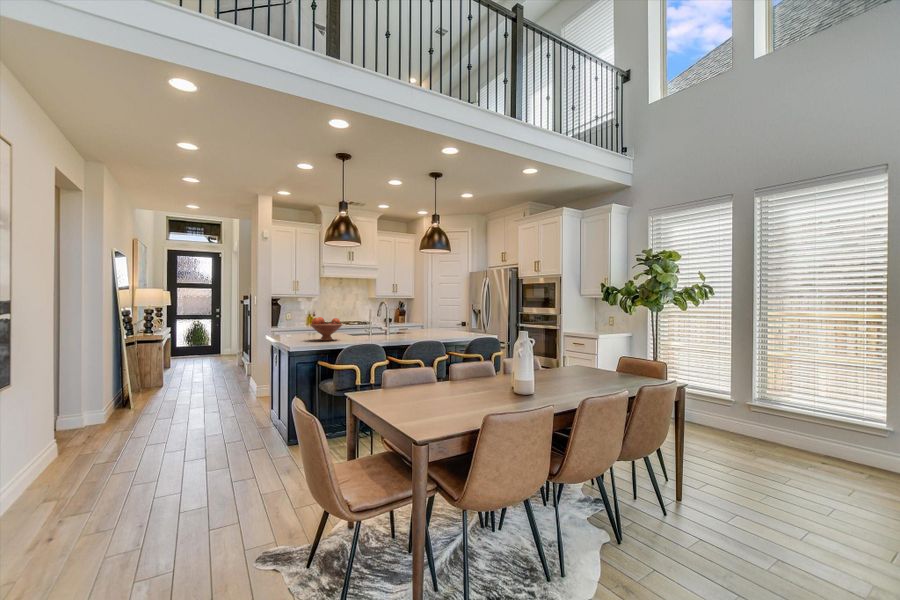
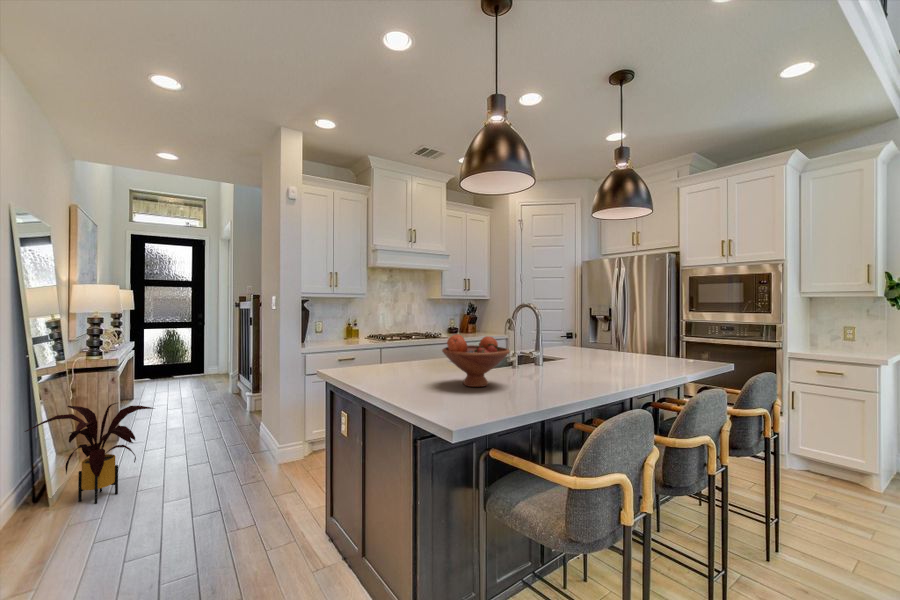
house plant: none [119,356,185,408] -> present [25,403,154,504]

